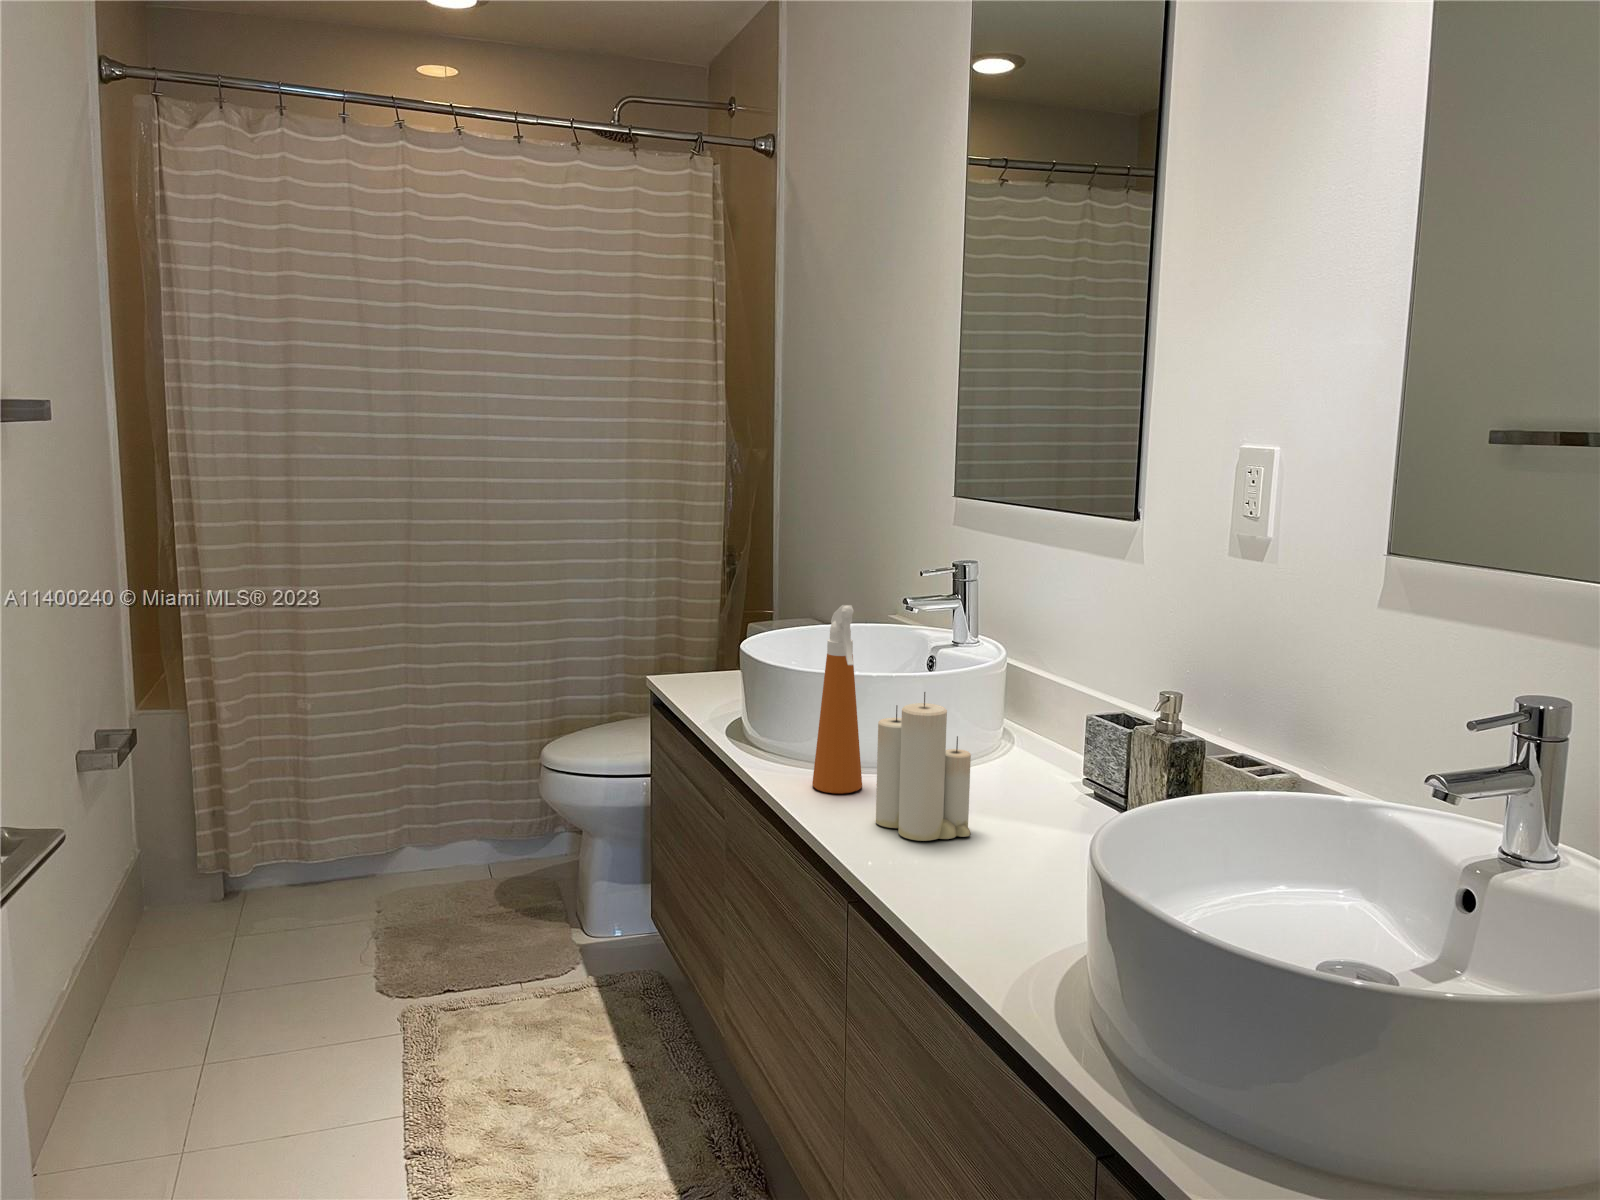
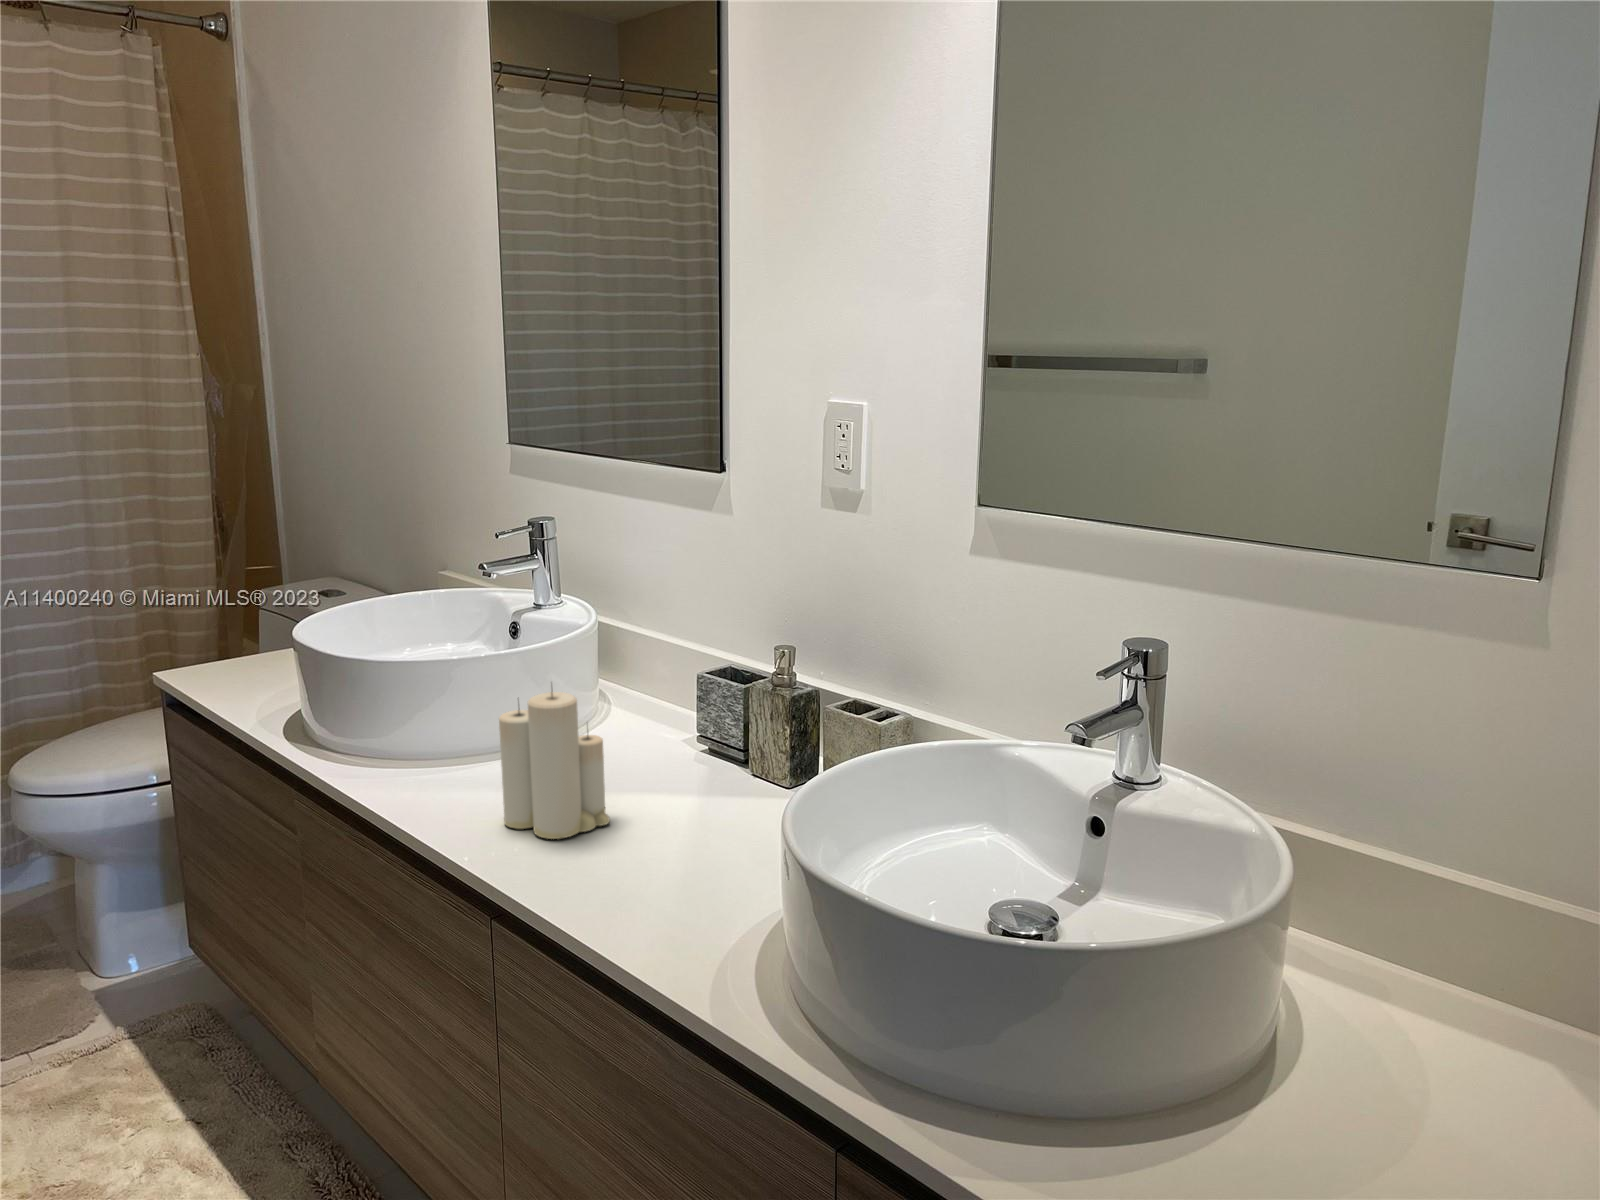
spray bottle: present [812,605,862,793] -> none [416,590,474,797]

